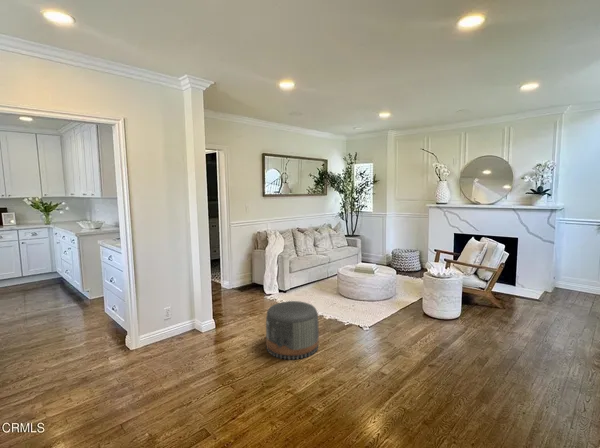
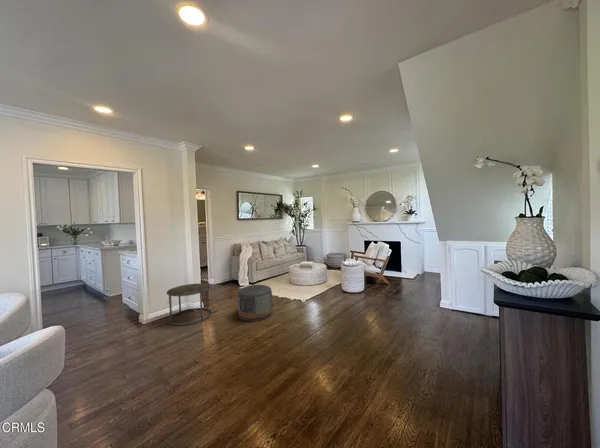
side table: none [162,293,227,357] -> present [167,283,212,325]

